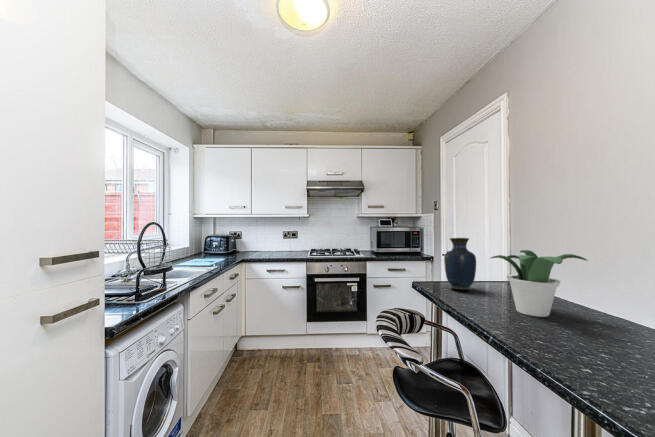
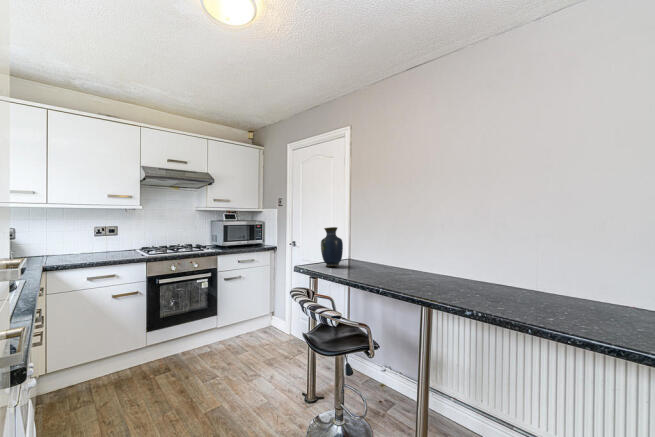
potted plant: present [491,250,587,317] -> none [361,234,410,275]

